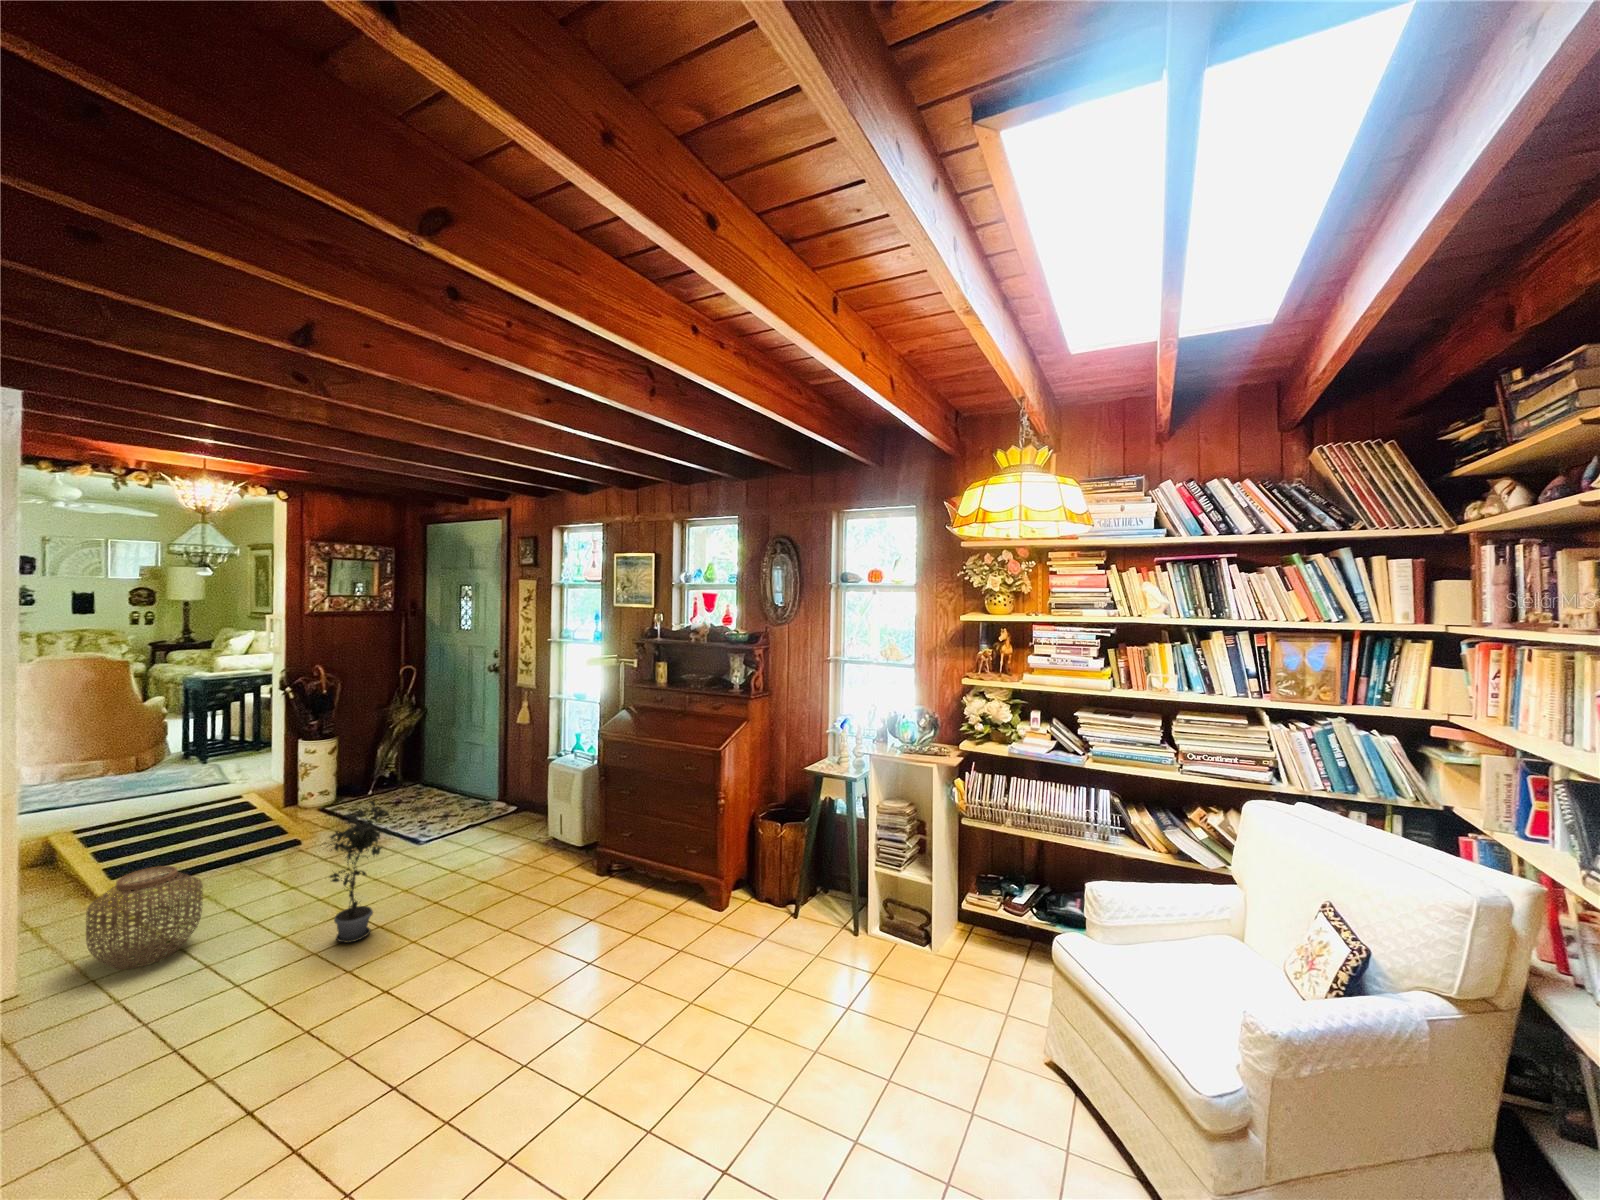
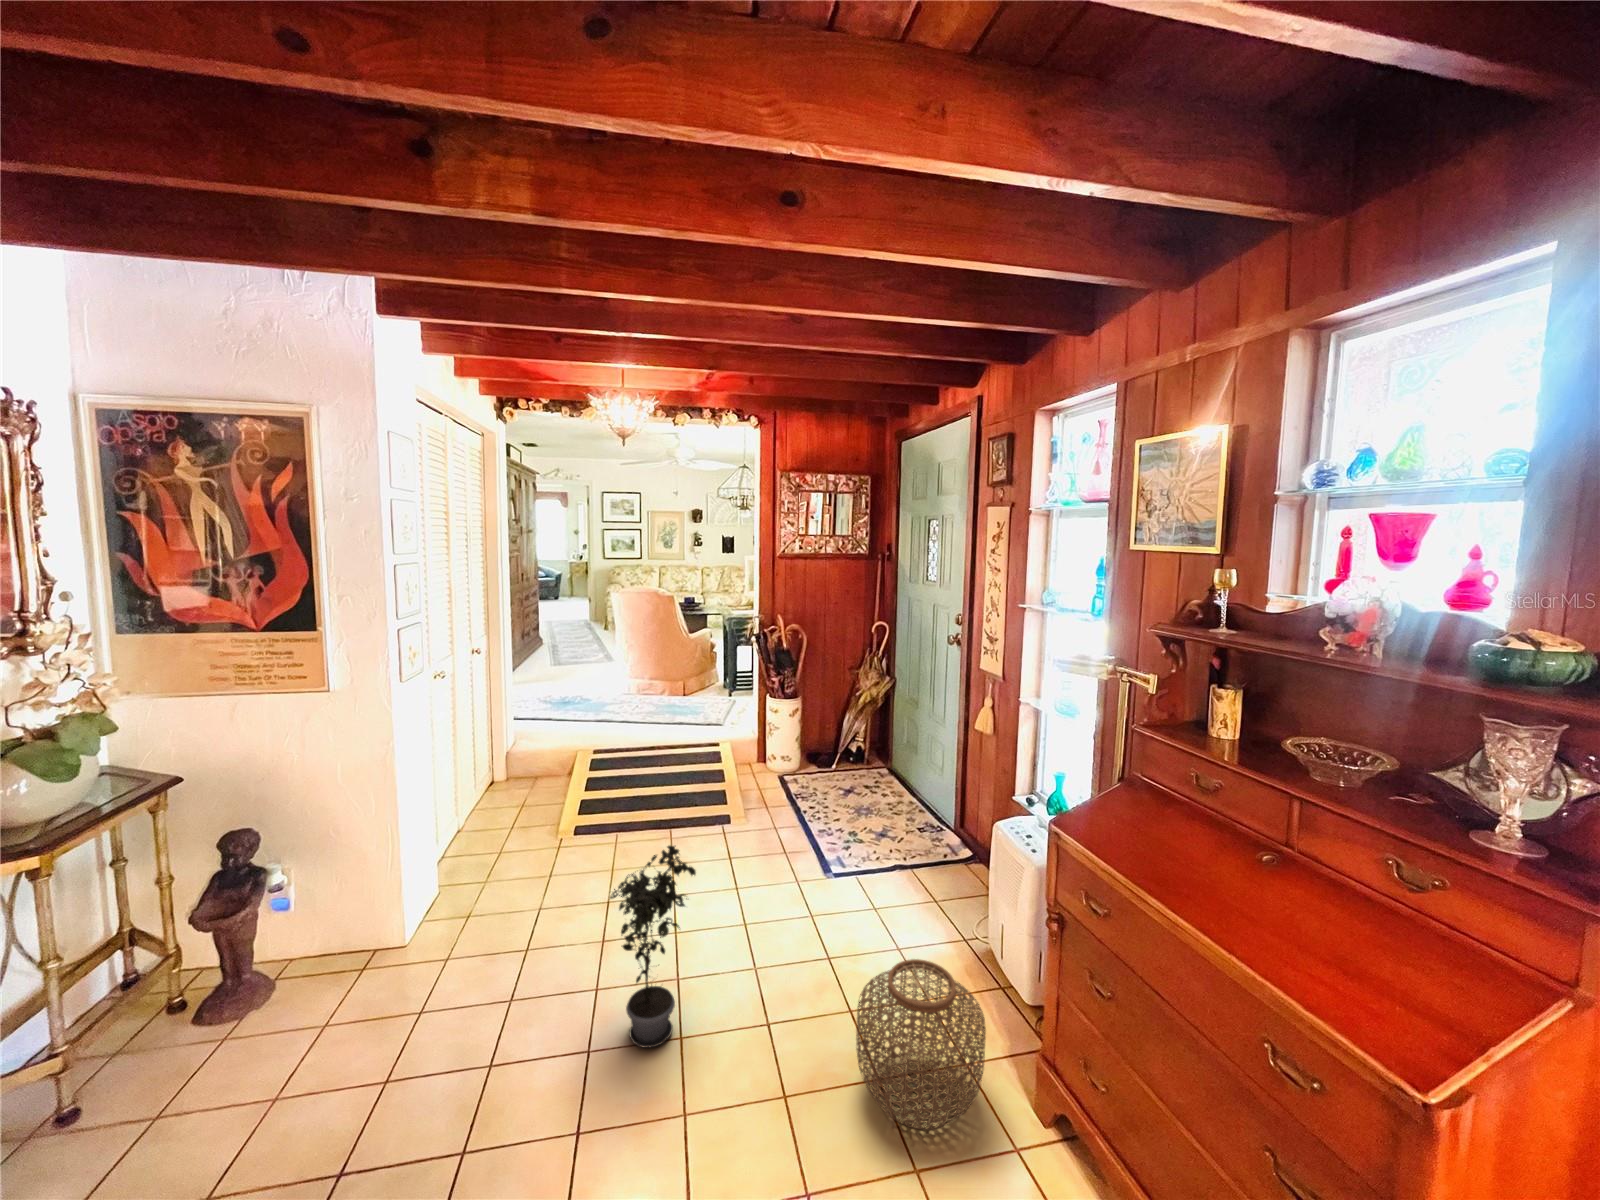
woven basket: present [86,866,203,969] -> present [856,959,986,1130]

